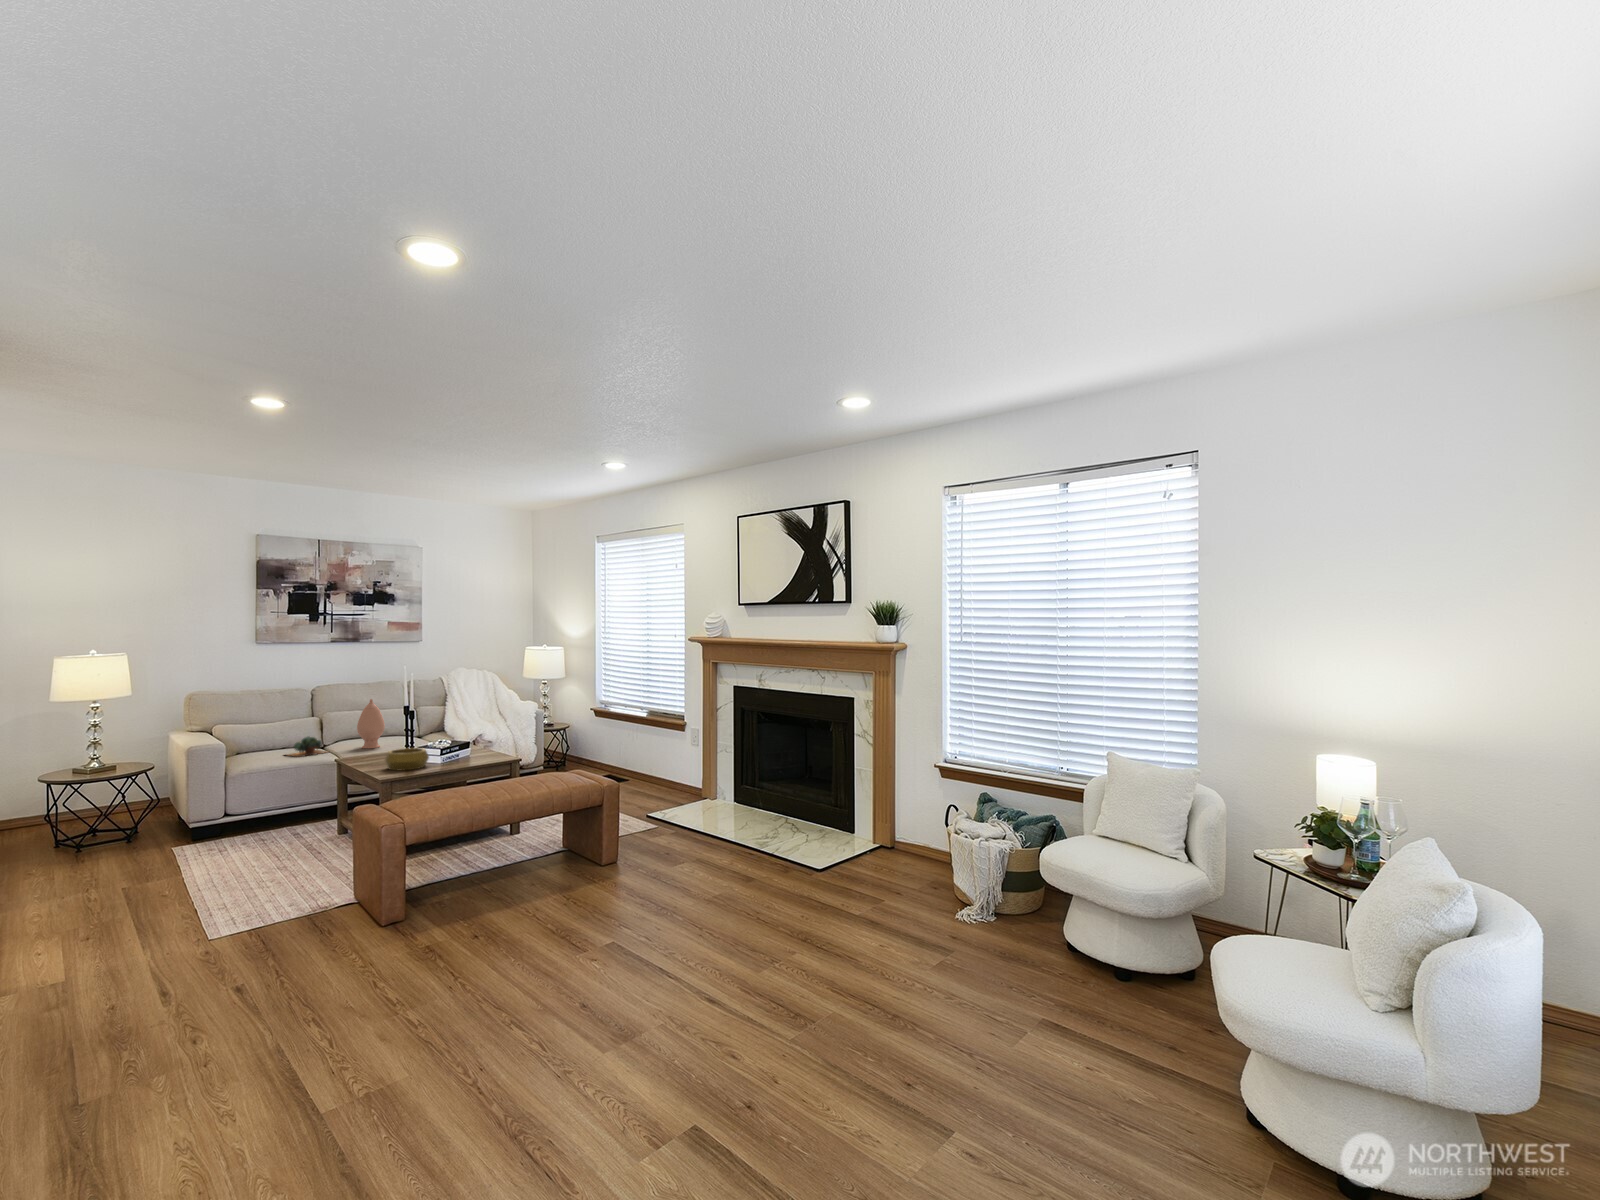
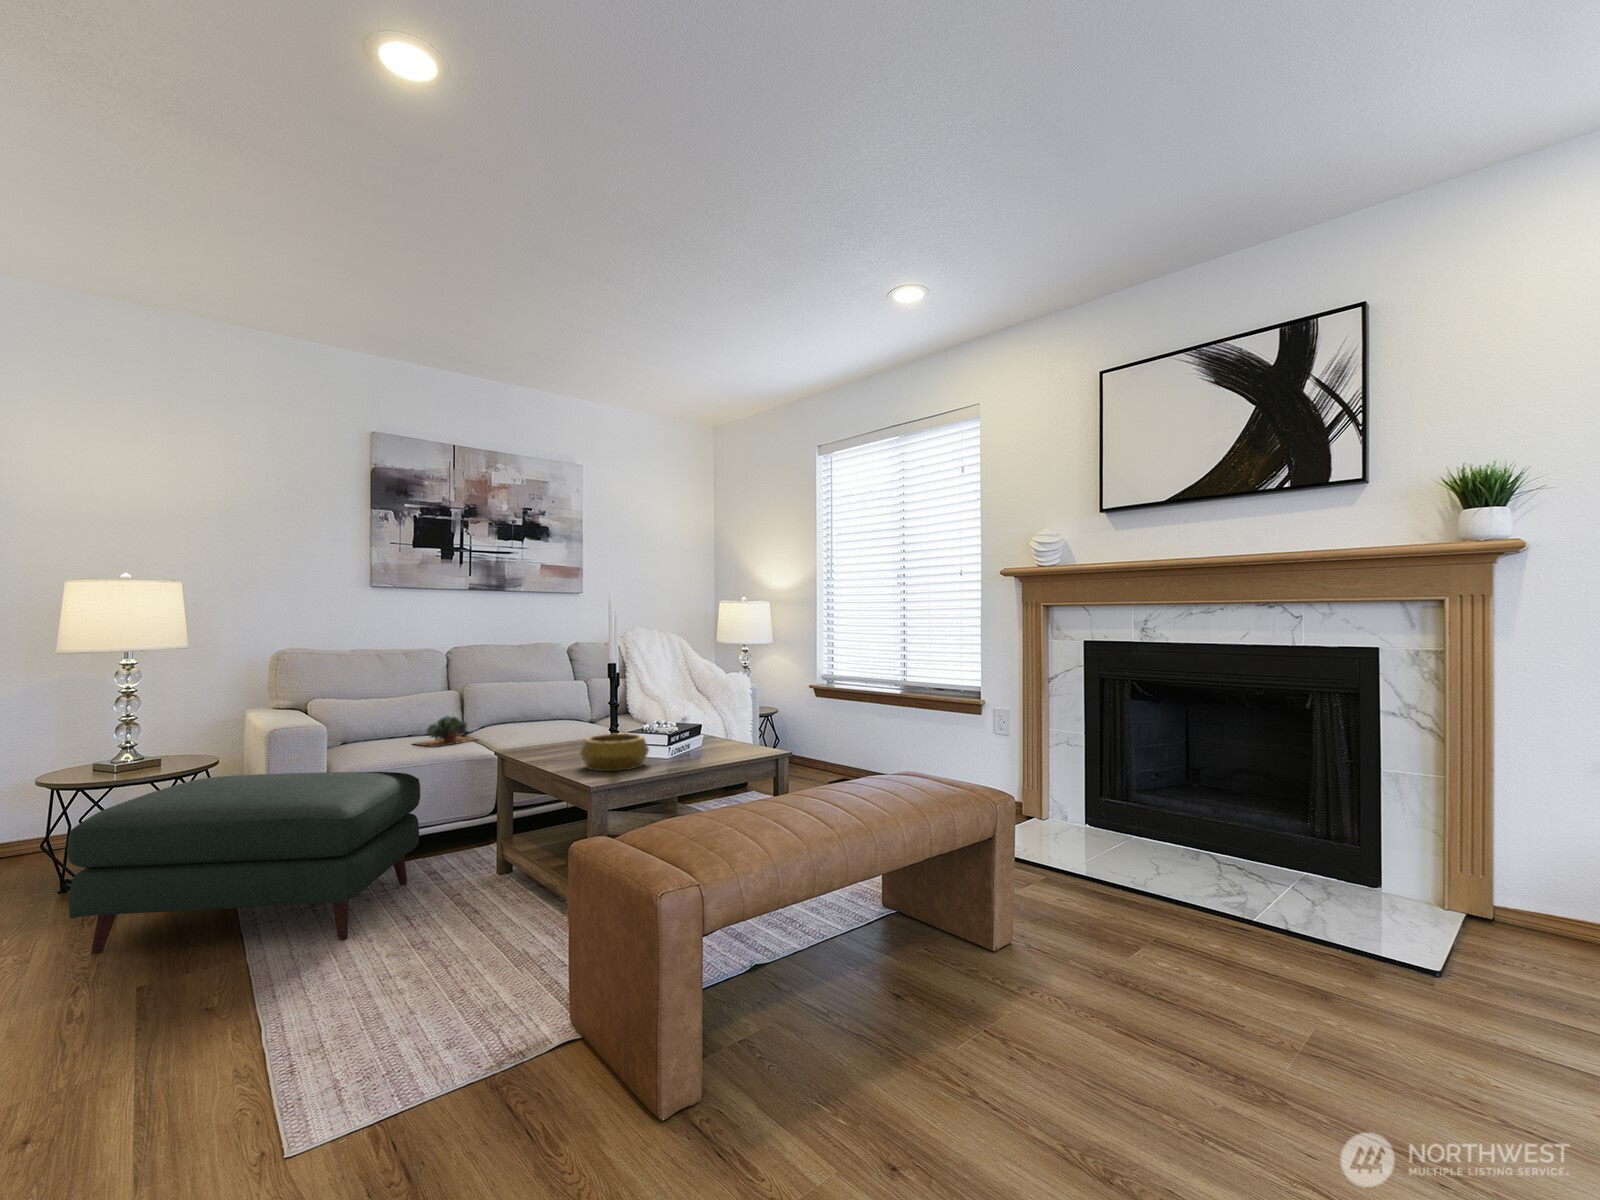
vase: present [357,699,385,749] -> none [515,662,553,735]
ottoman: none [81,772,286,872] -> present [67,772,420,955]

